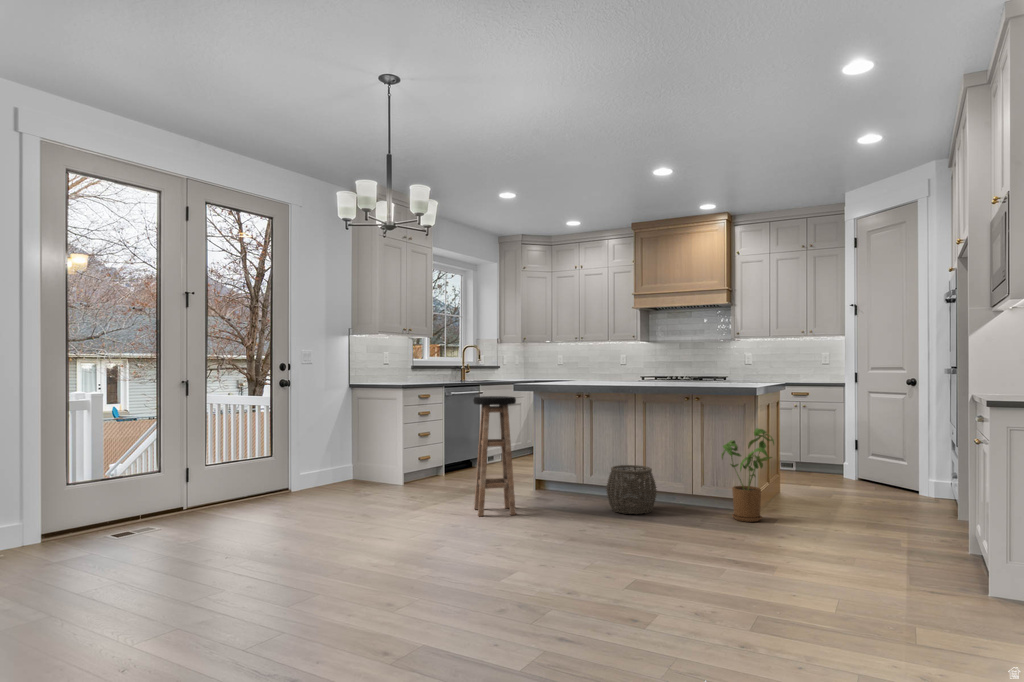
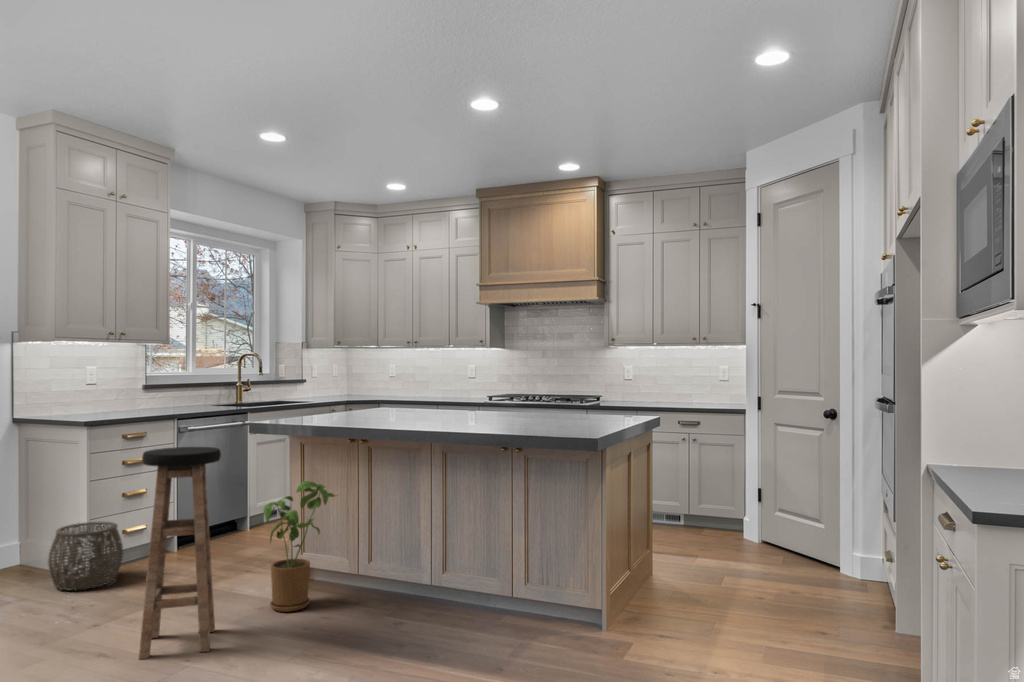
house plant: present [721,428,774,522] -> present [264,481,336,612]
woven basket: present [606,465,657,514] -> present [48,522,123,591]

